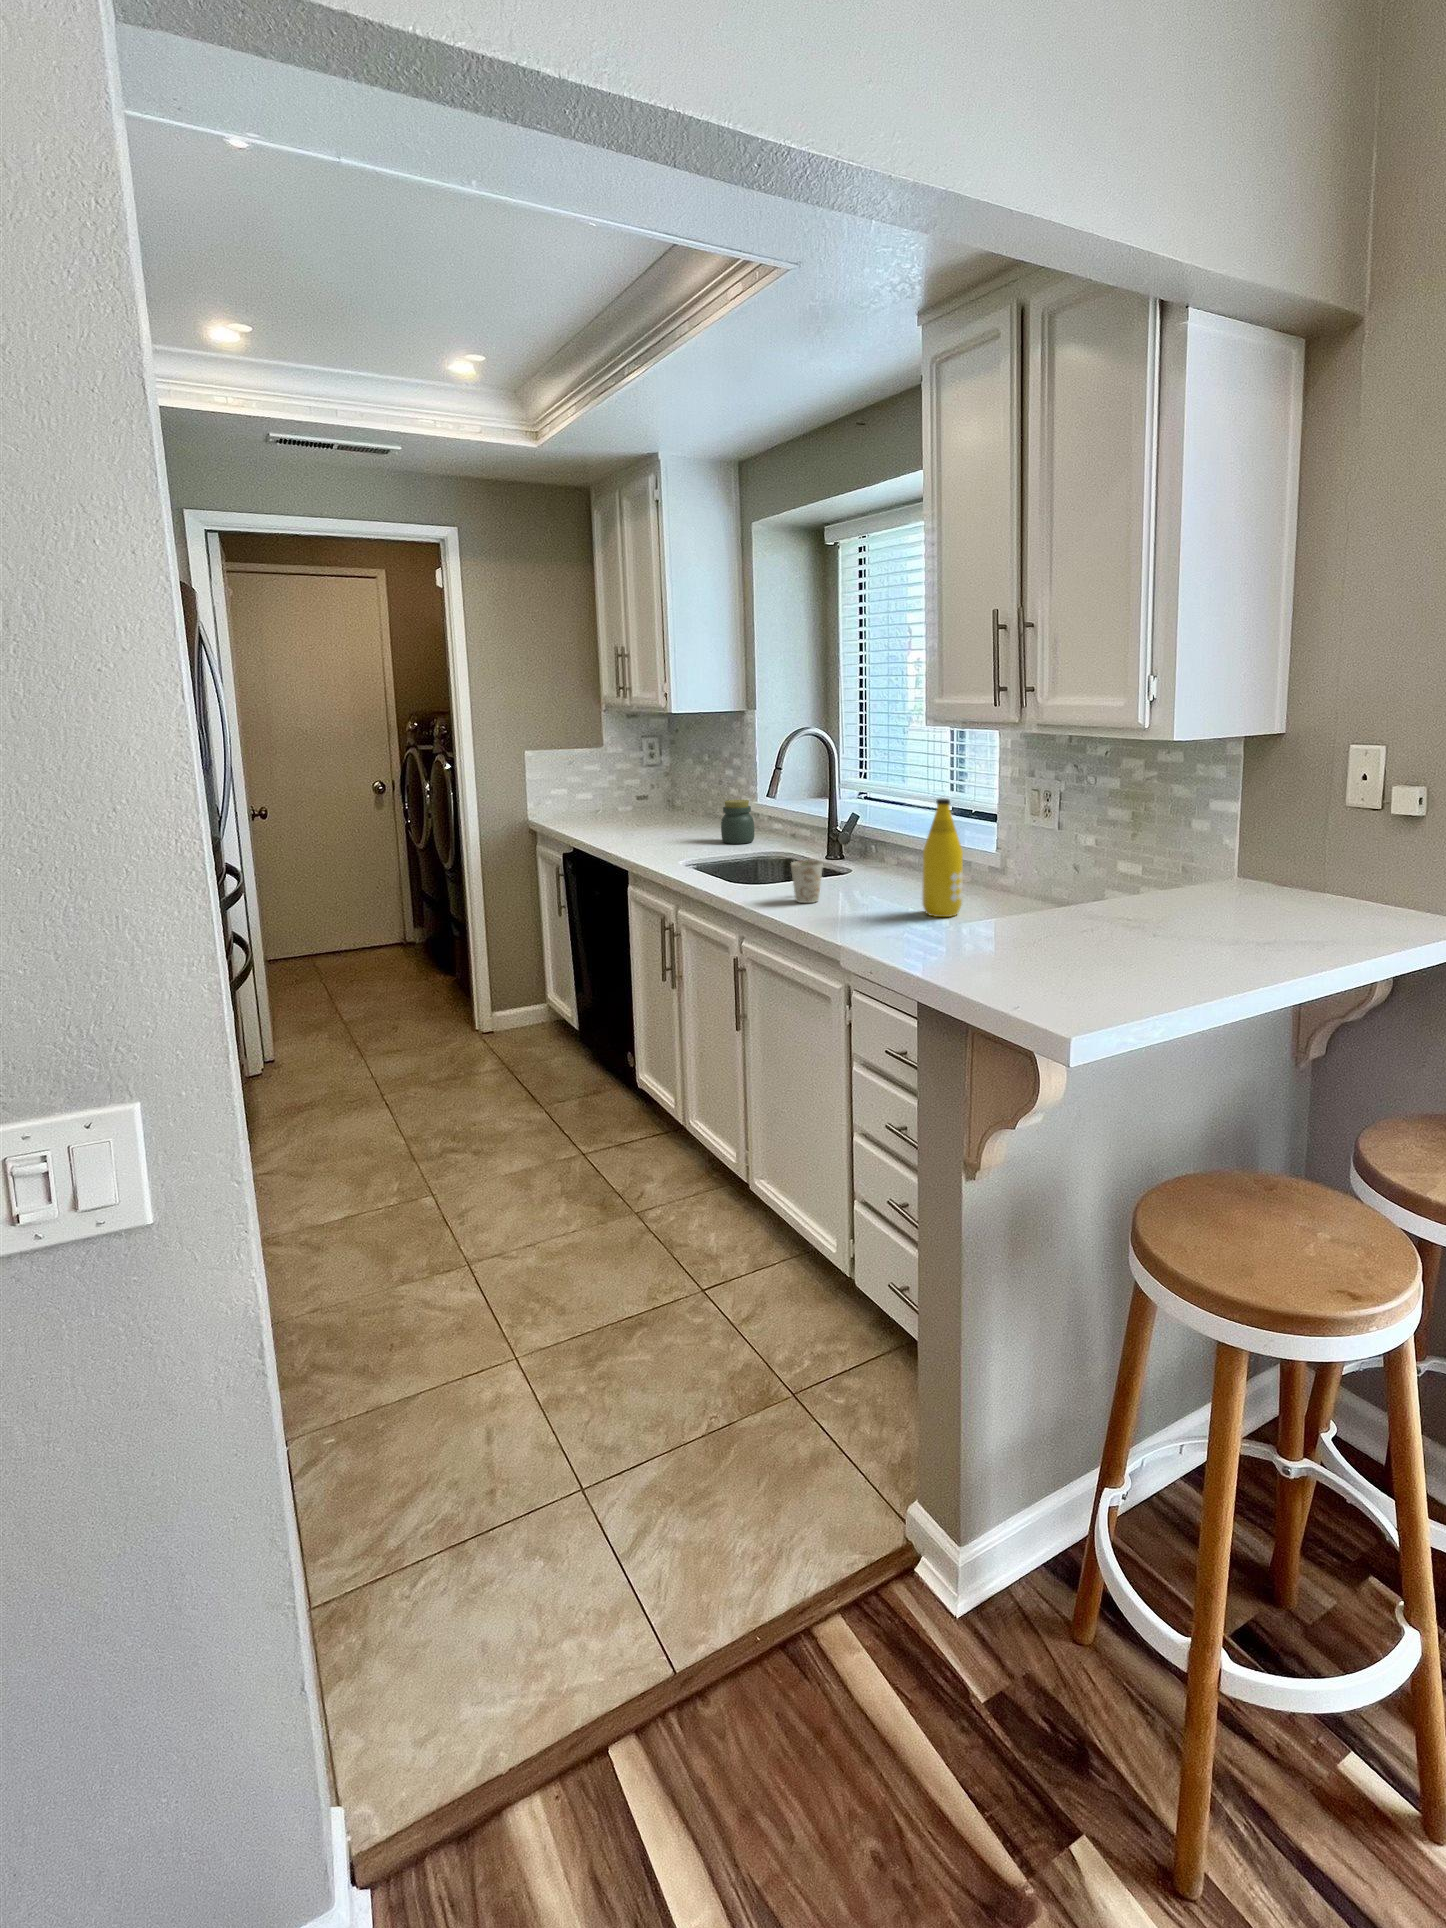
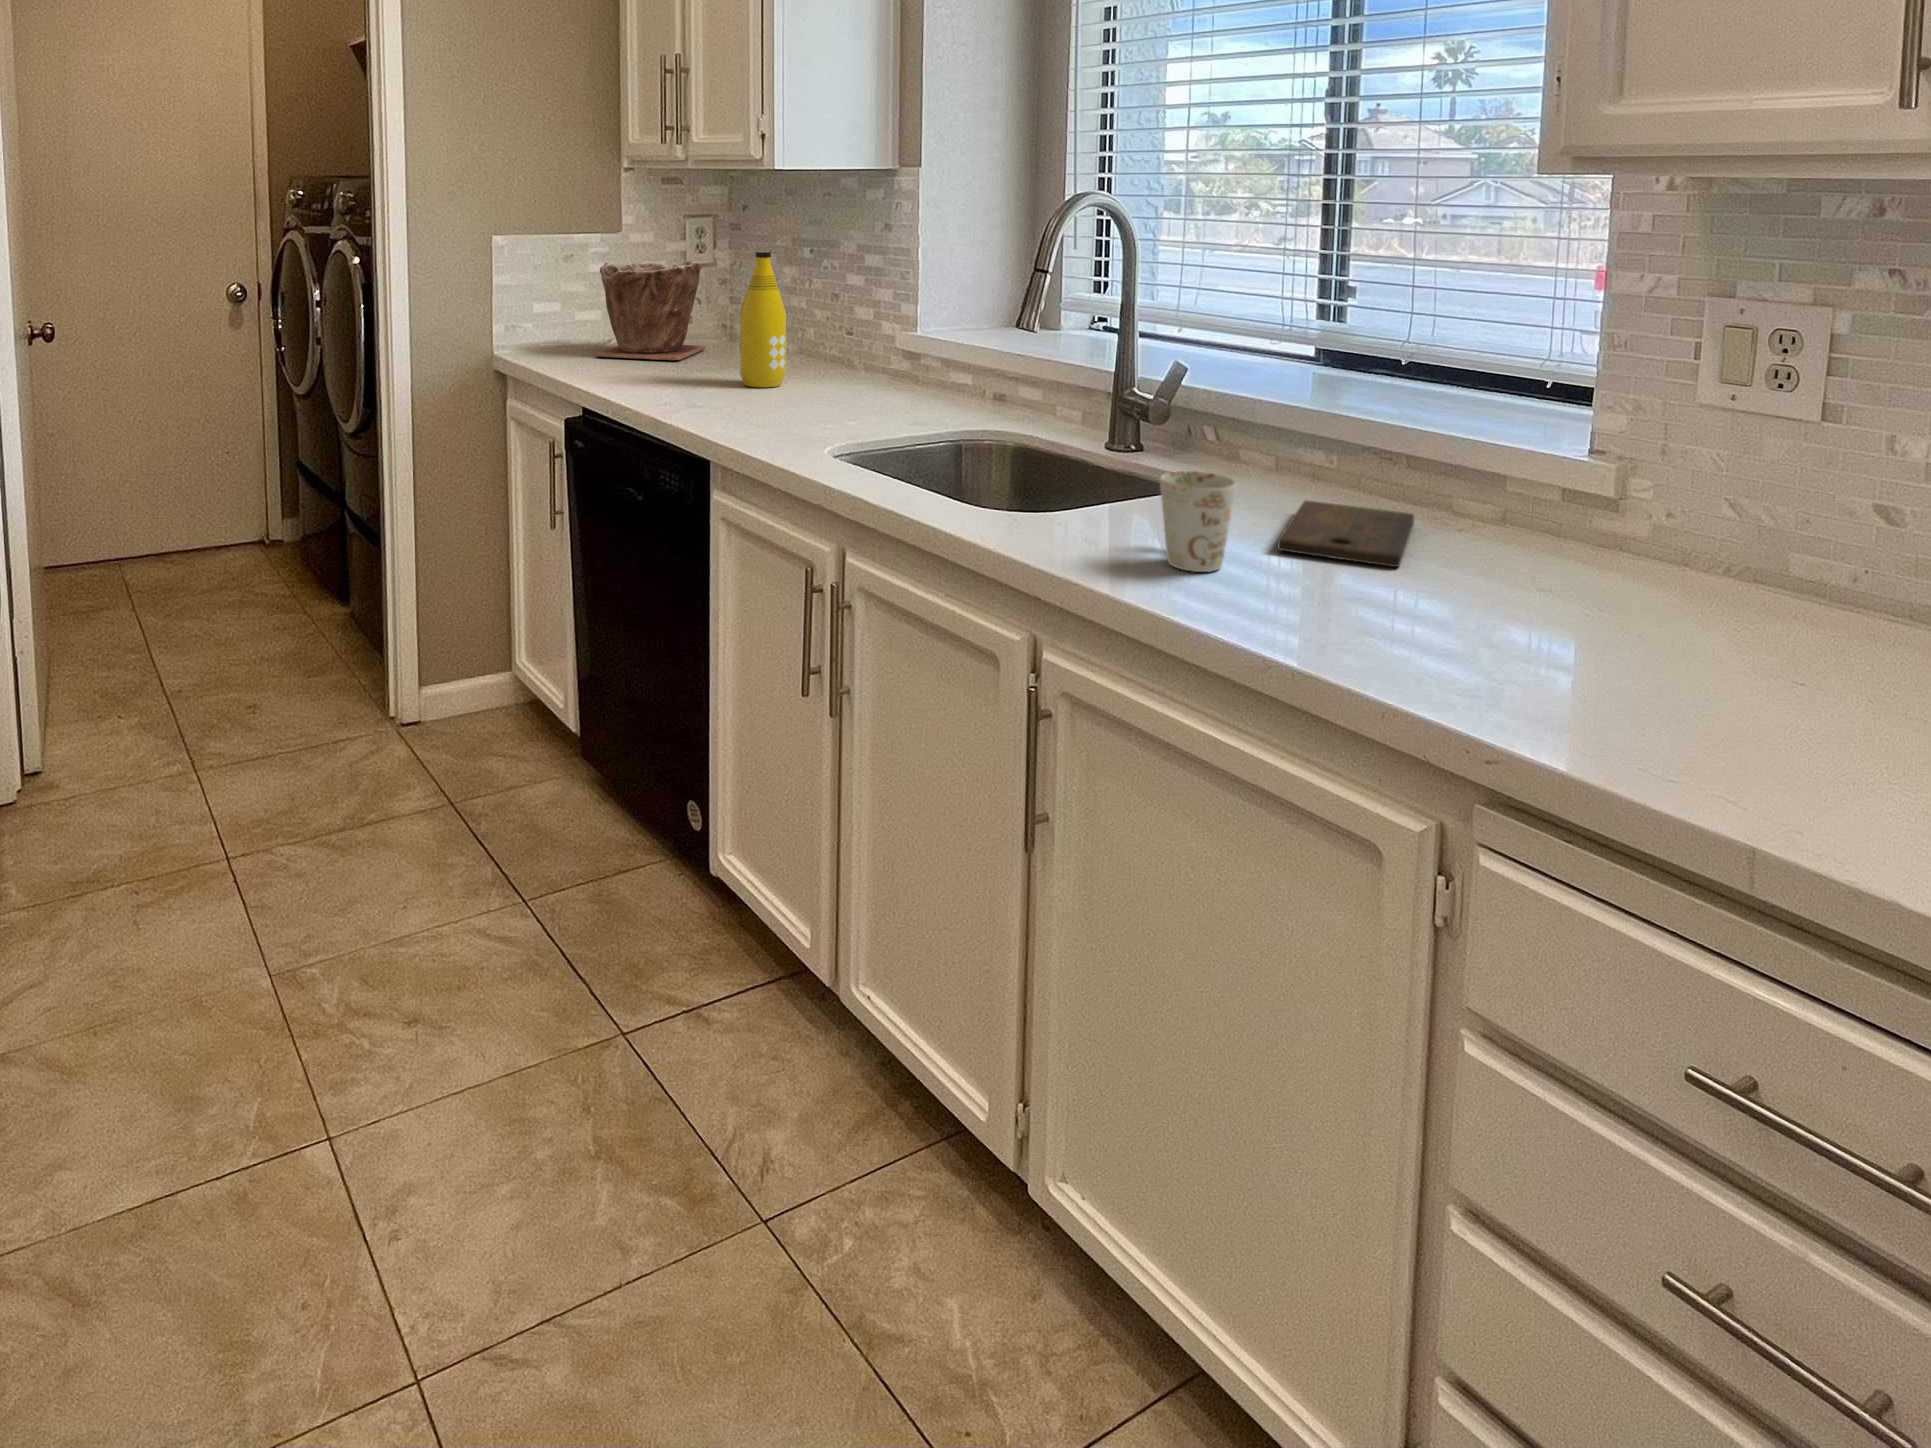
plant pot: none [586,765,653,822] -> present [595,261,706,360]
bottle: present [922,798,963,917] -> present [740,251,786,387]
jar: present [721,800,755,844] -> none [868,325,929,408]
cutting board: none [850,877,926,900] -> present [1277,501,1414,567]

